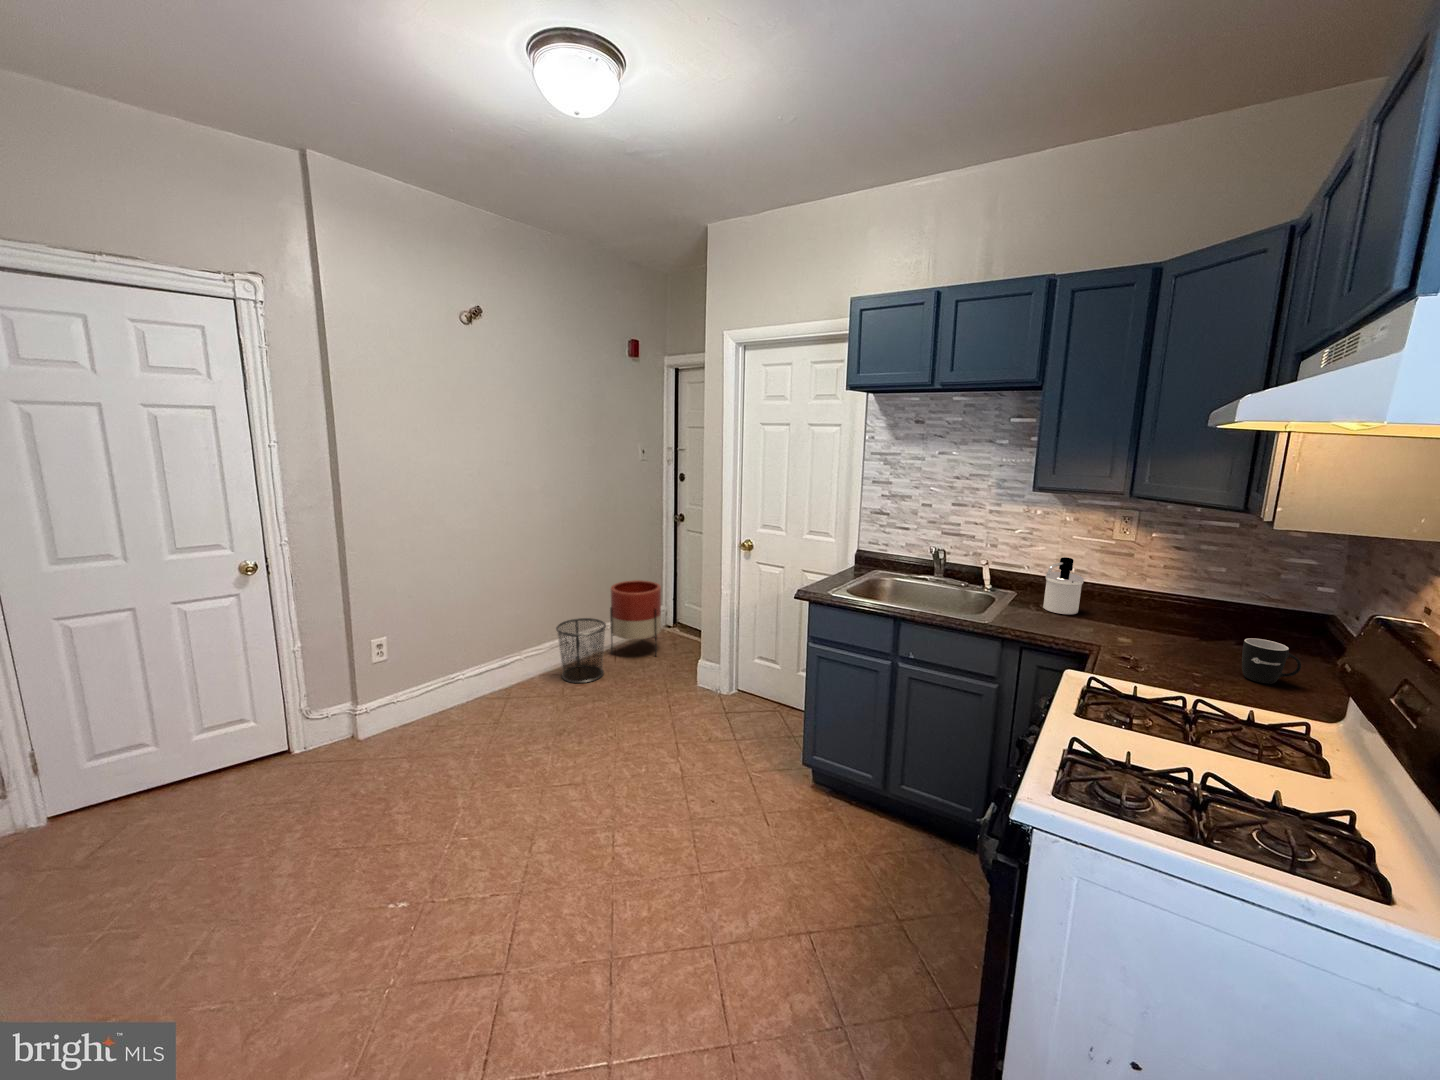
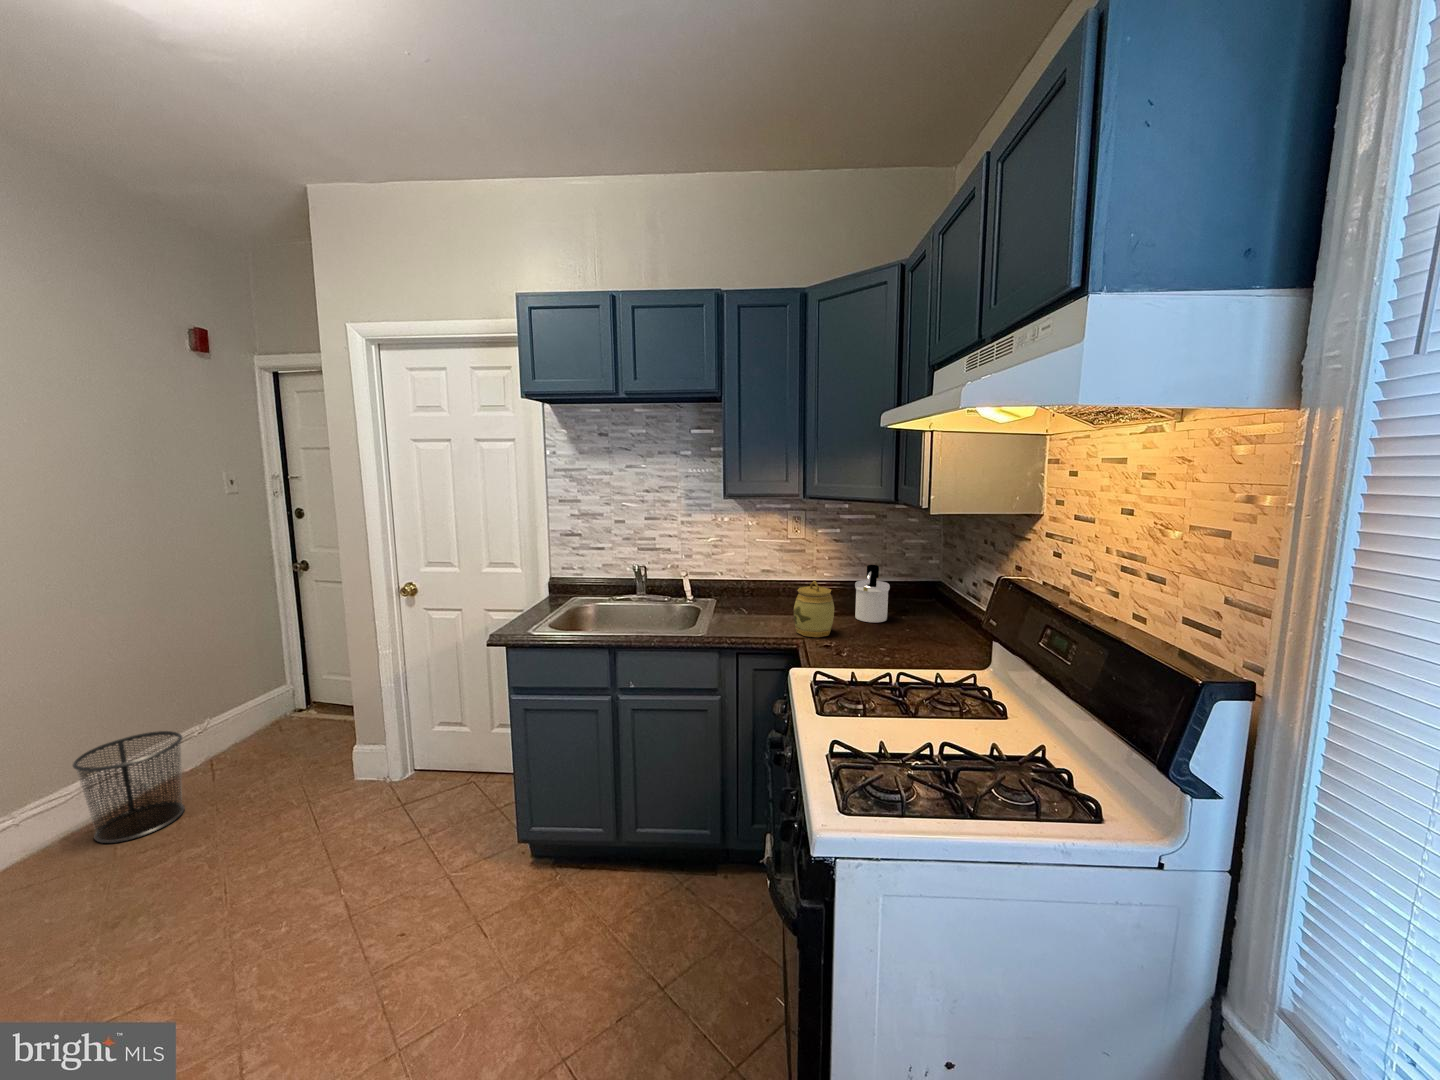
soap dispenser: present [1043,557,1084,614] -> present [855,565,890,622]
planter: present [610,580,661,656] -> none [189,658,288,776]
jar: none [1094,589,1148,650] -> present [794,581,834,637]
mug: present [1242,638,1301,684] -> none [905,607,943,644]

